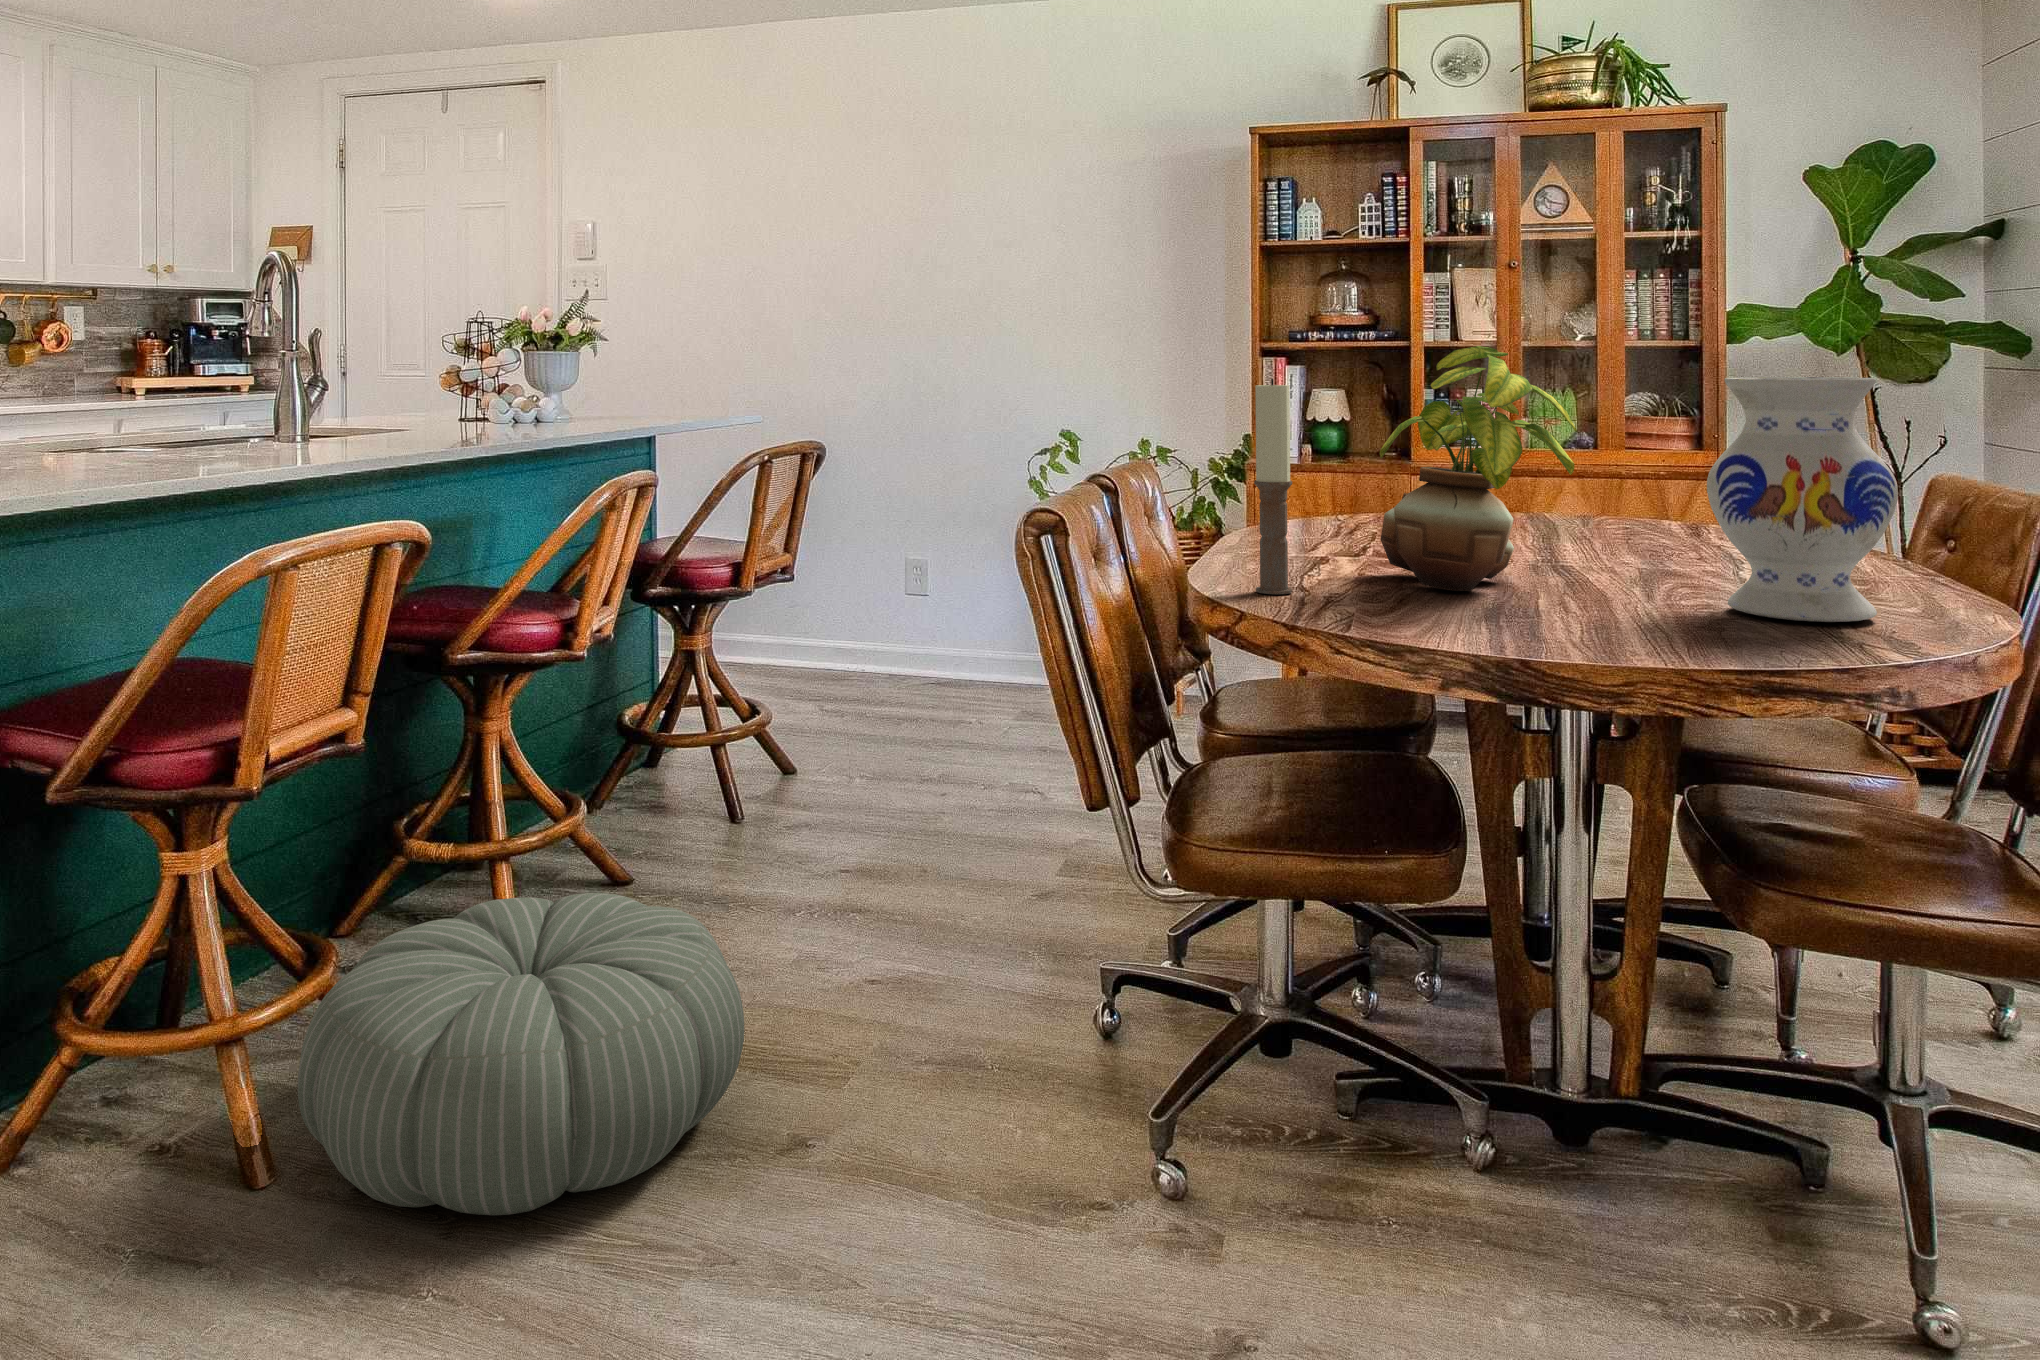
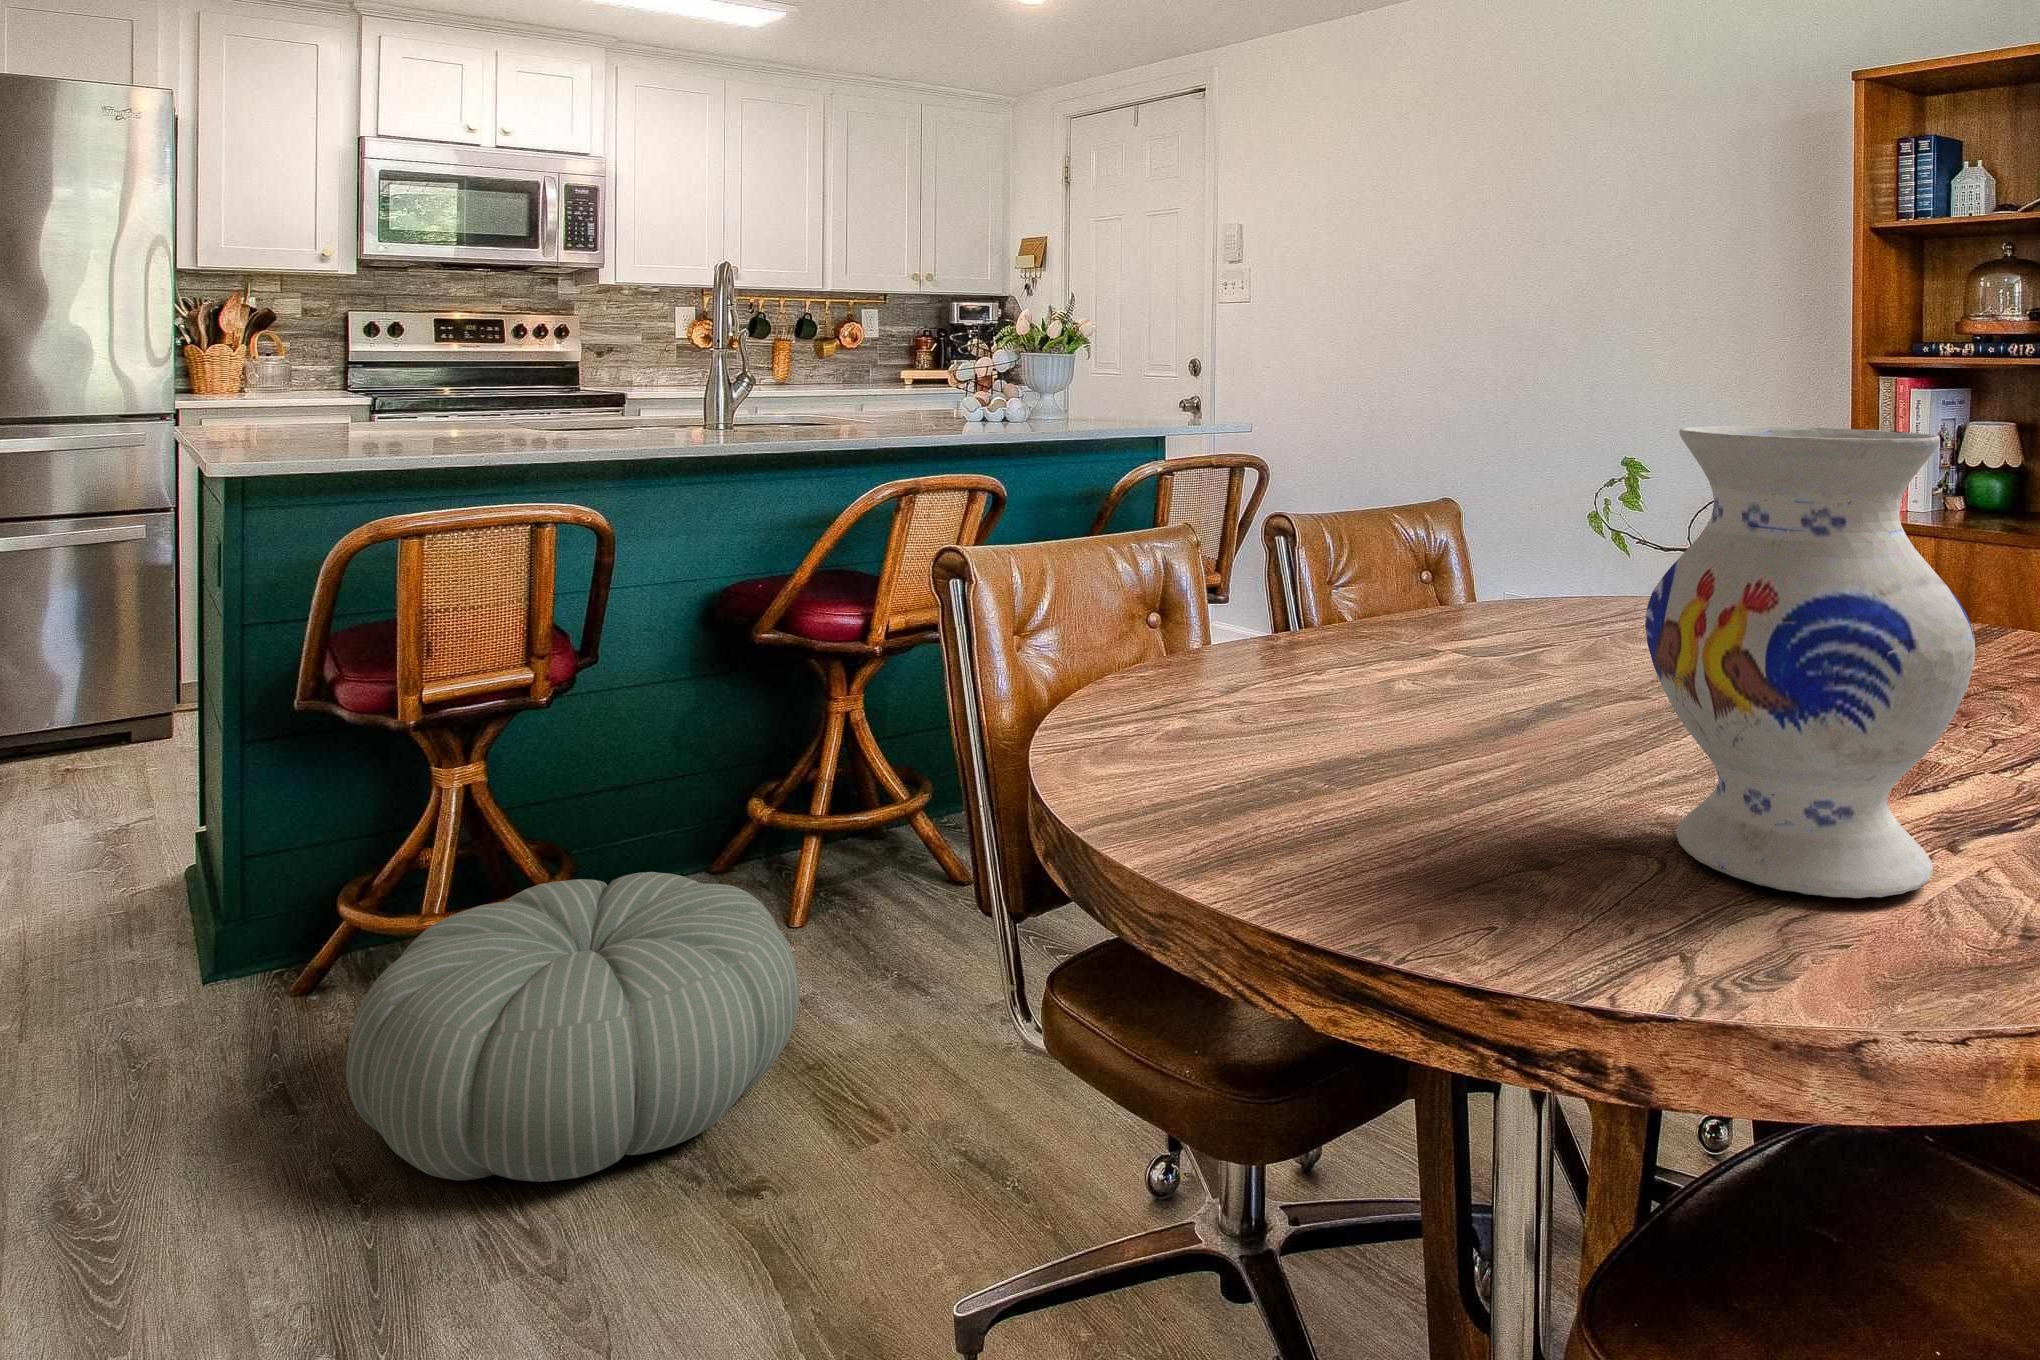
potted plant: present [1380,346,1576,591] -> none [1319,363,1565,725]
candle: present [1254,379,1293,594] -> none [1164,401,1213,690]

